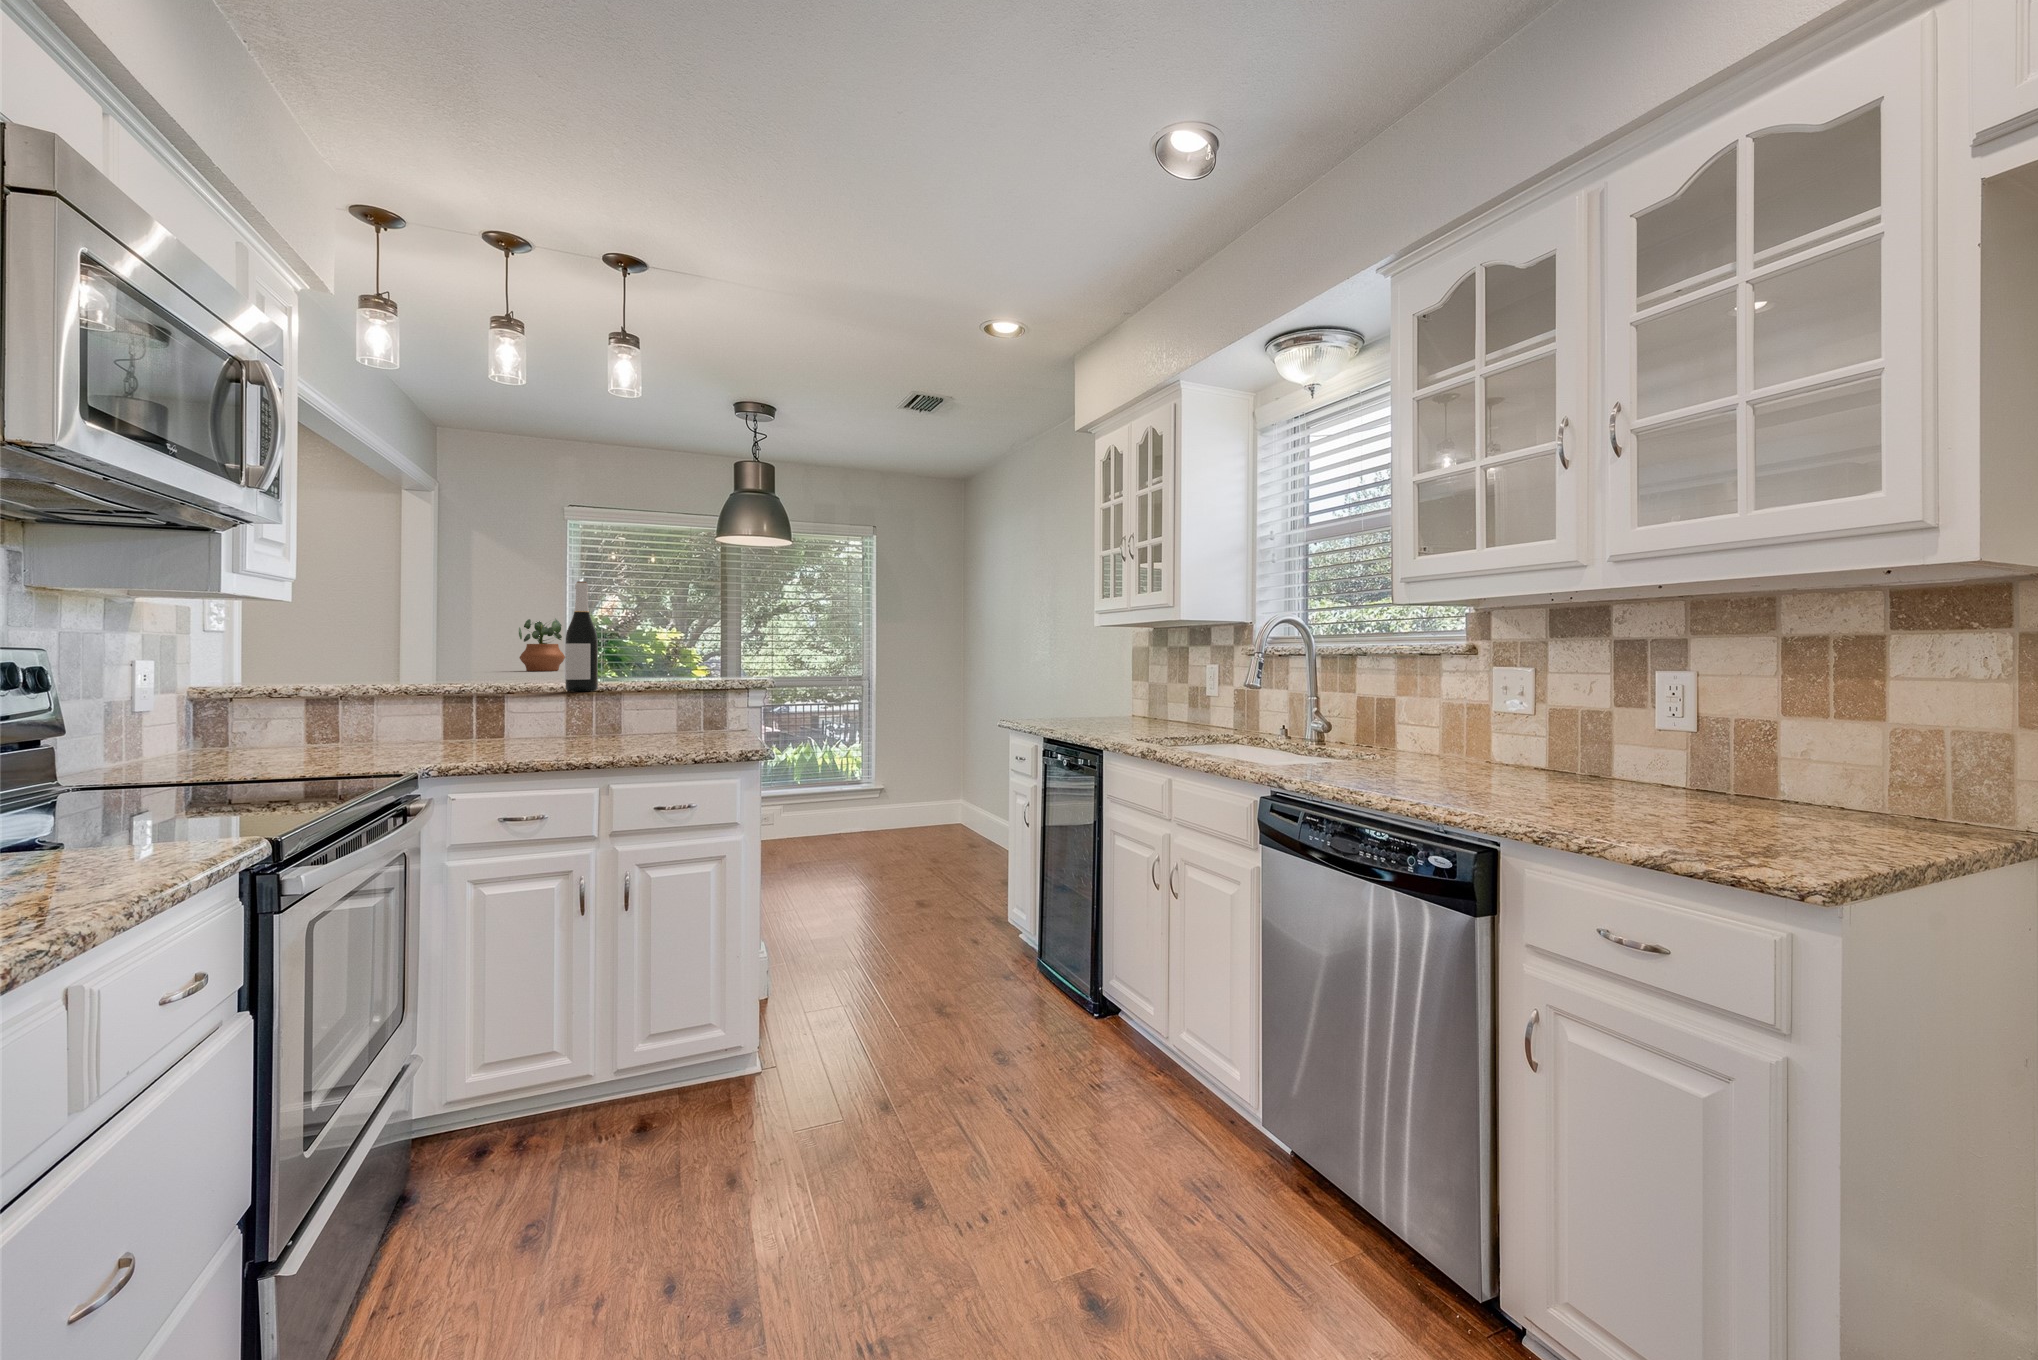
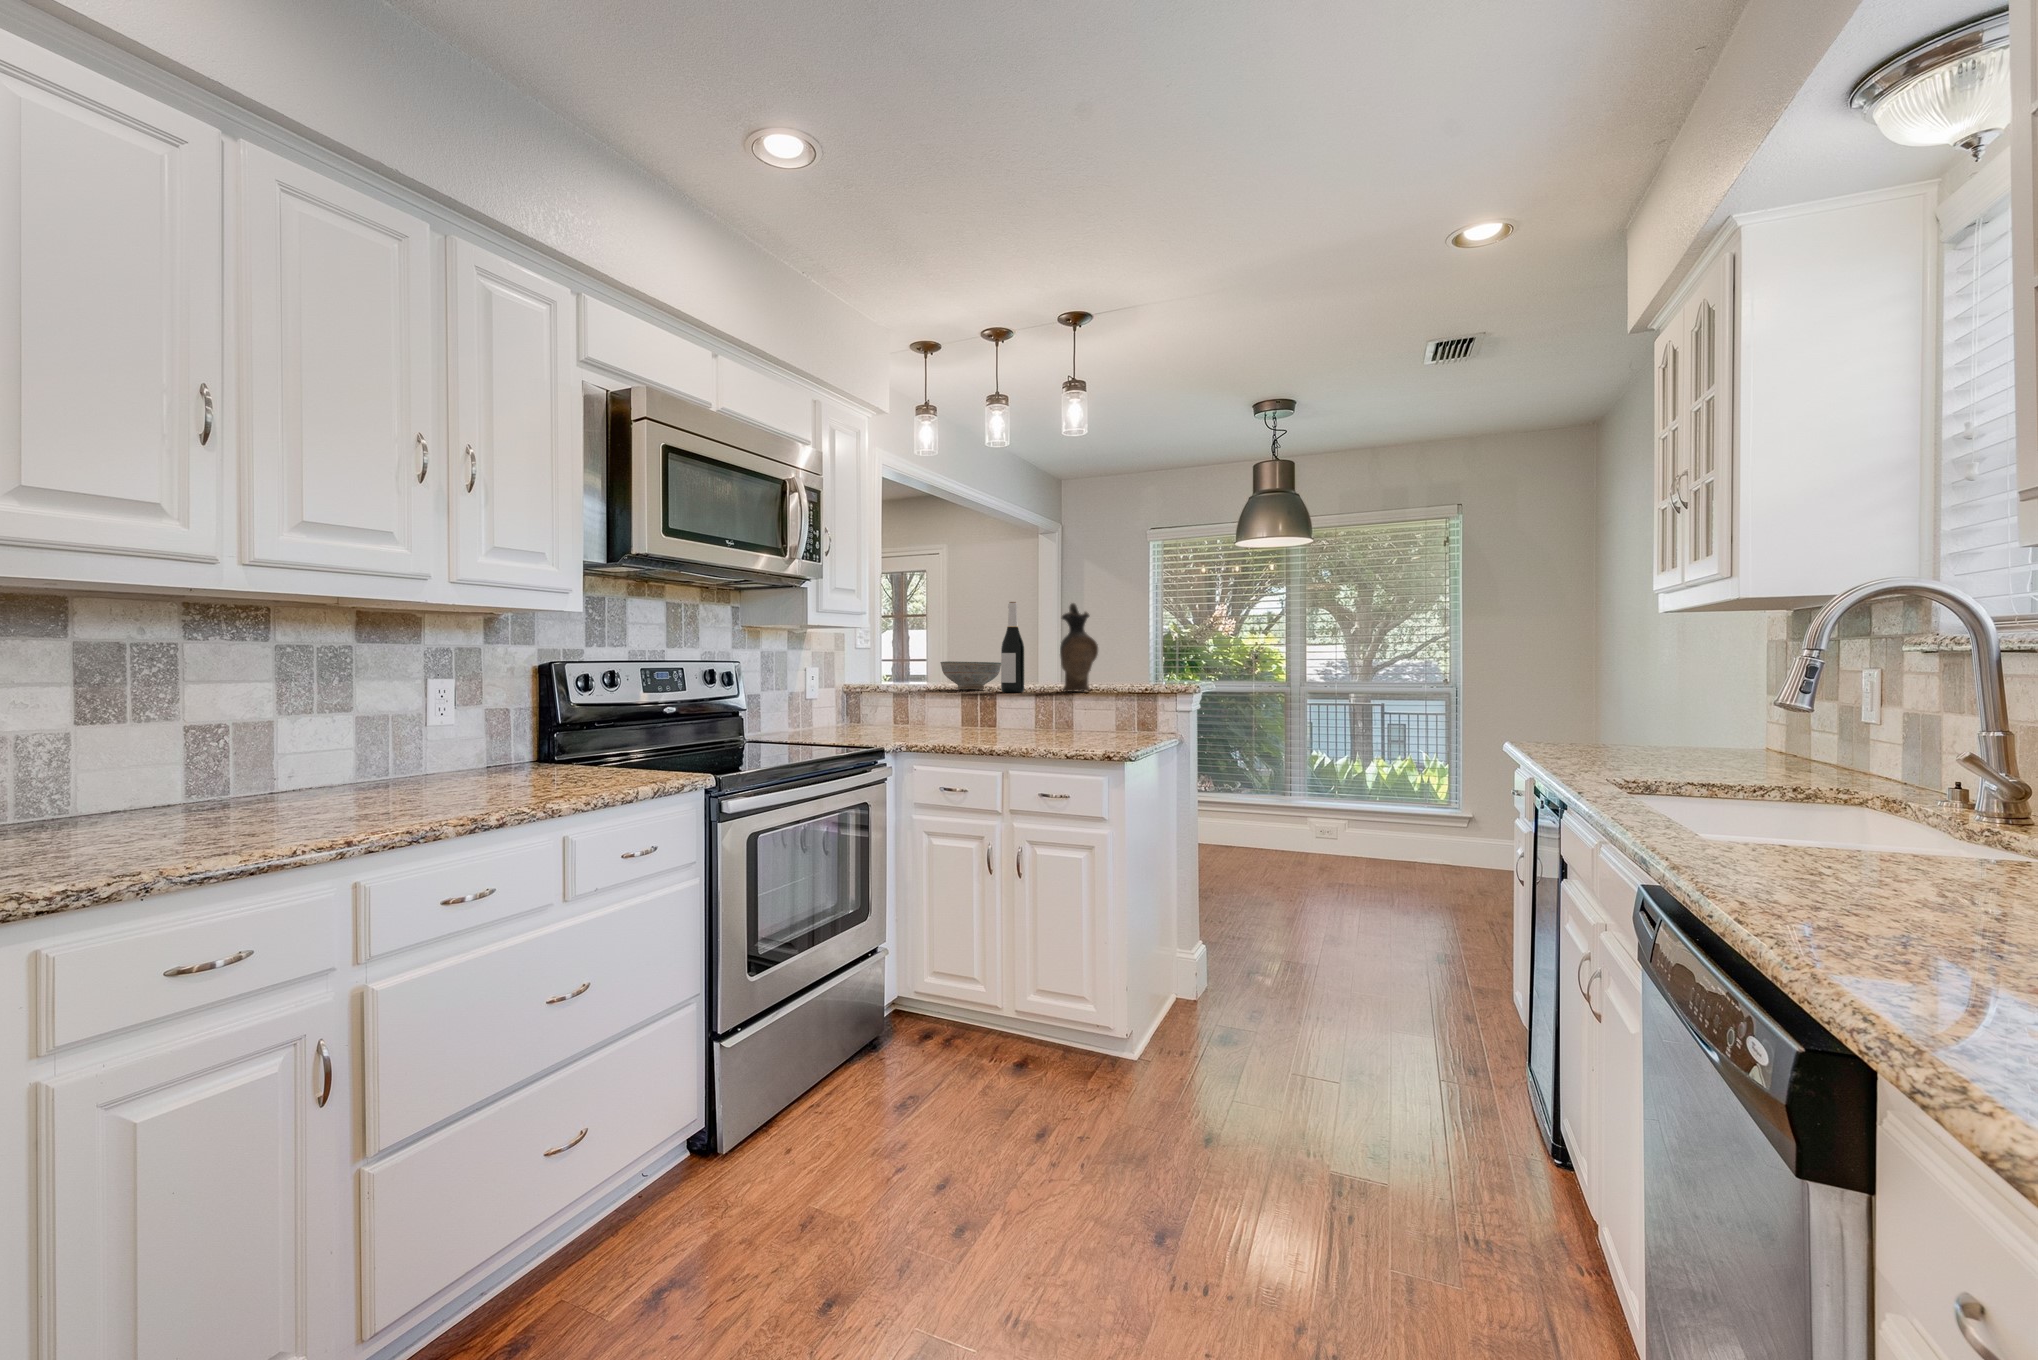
ceramic pitcher: none [636,587,686,688] -> present [1060,603,1098,692]
potted plant: present [519,618,565,671] -> none [1114,624,1150,671]
decorative bowl: none [448,655,544,691] -> present [940,661,1001,689]

